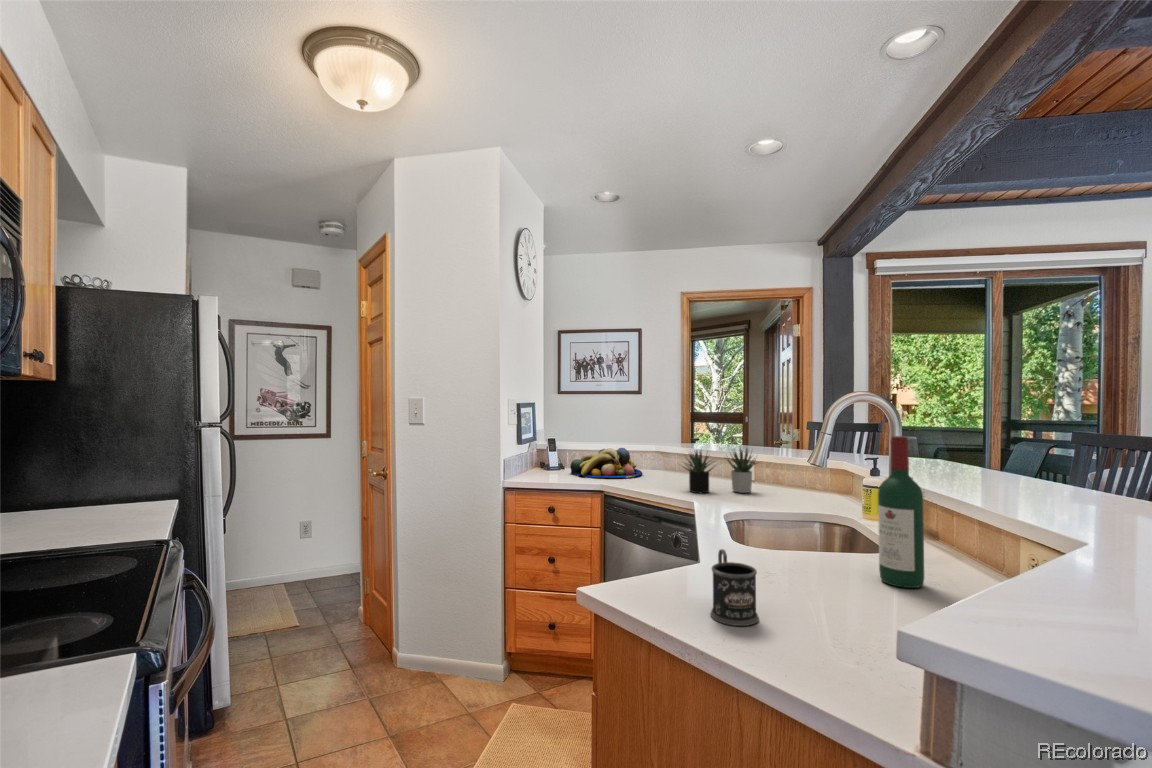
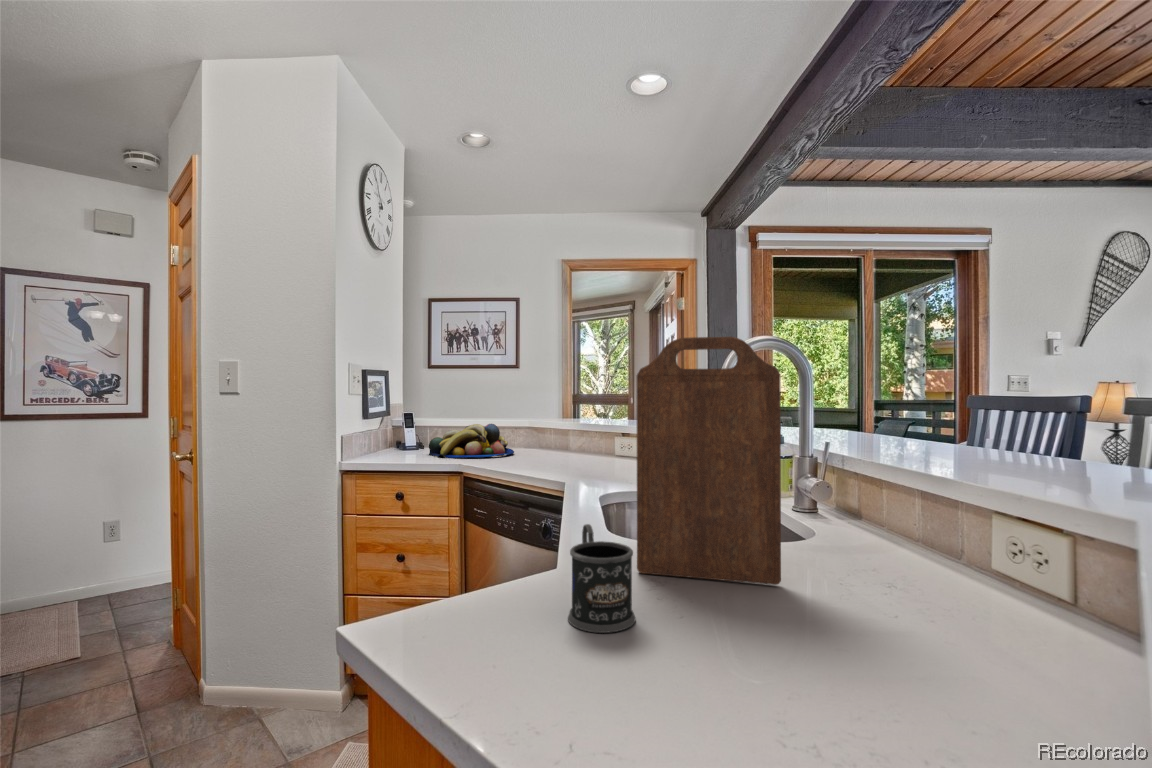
cutting board: none [757,411,874,602] -> present [636,337,781,585]
wine bottle: present [878,436,924,588] -> none [782,376,834,563]
succulent plant: present [684,448,759,493] -> none [551,413,647,470]

